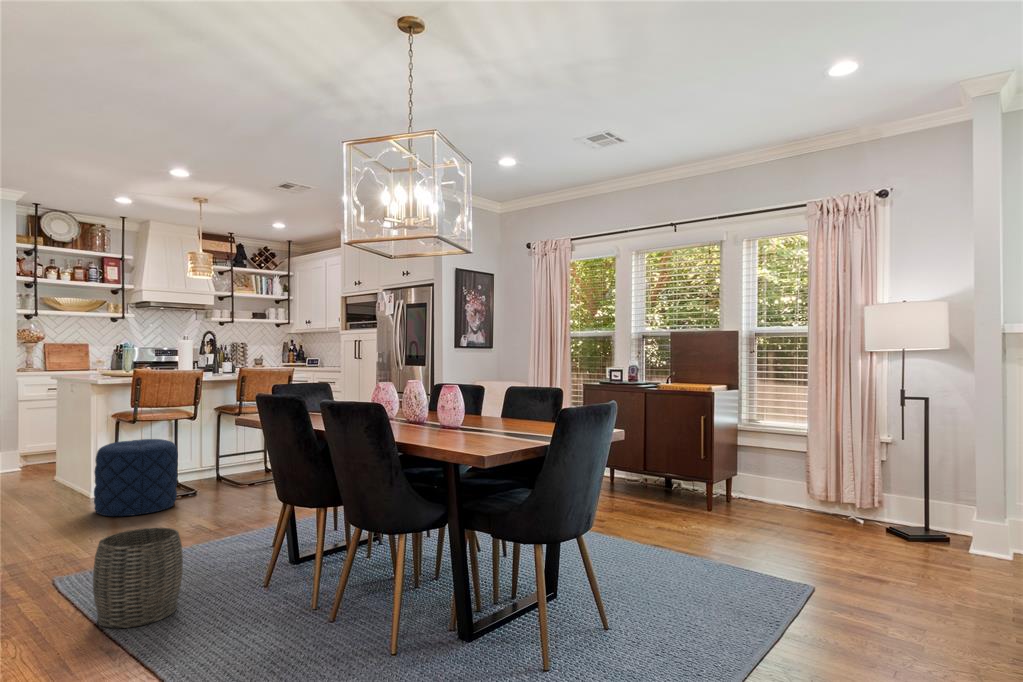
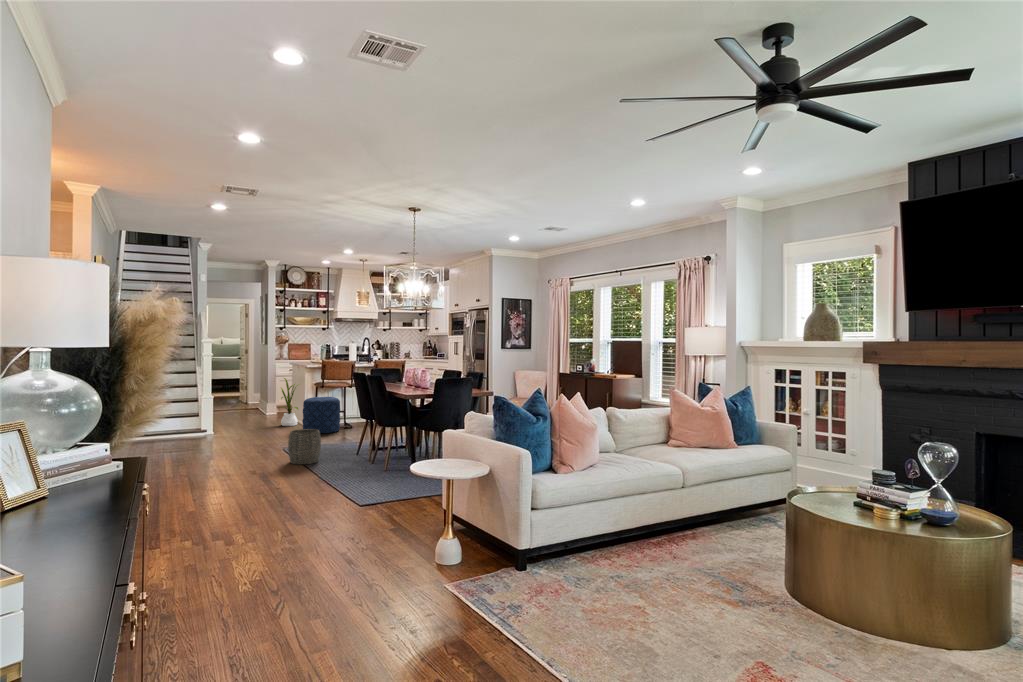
house plant: none [30,403,87,501] -> present [281,378,298,426]

